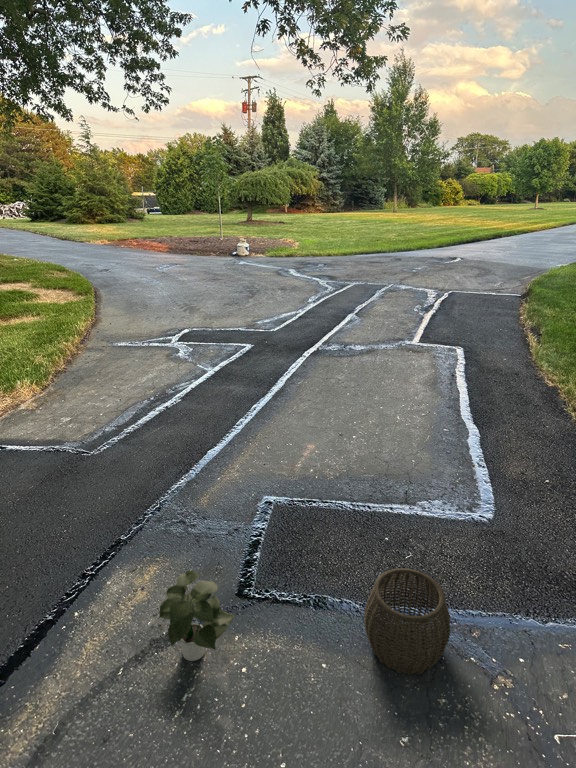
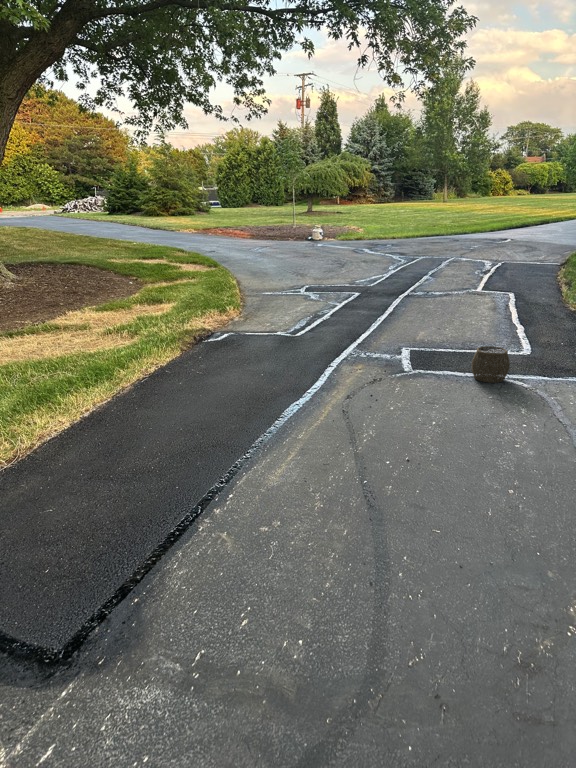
potted plant: present [158,570,236,661] -> none [384,346,418,381]

